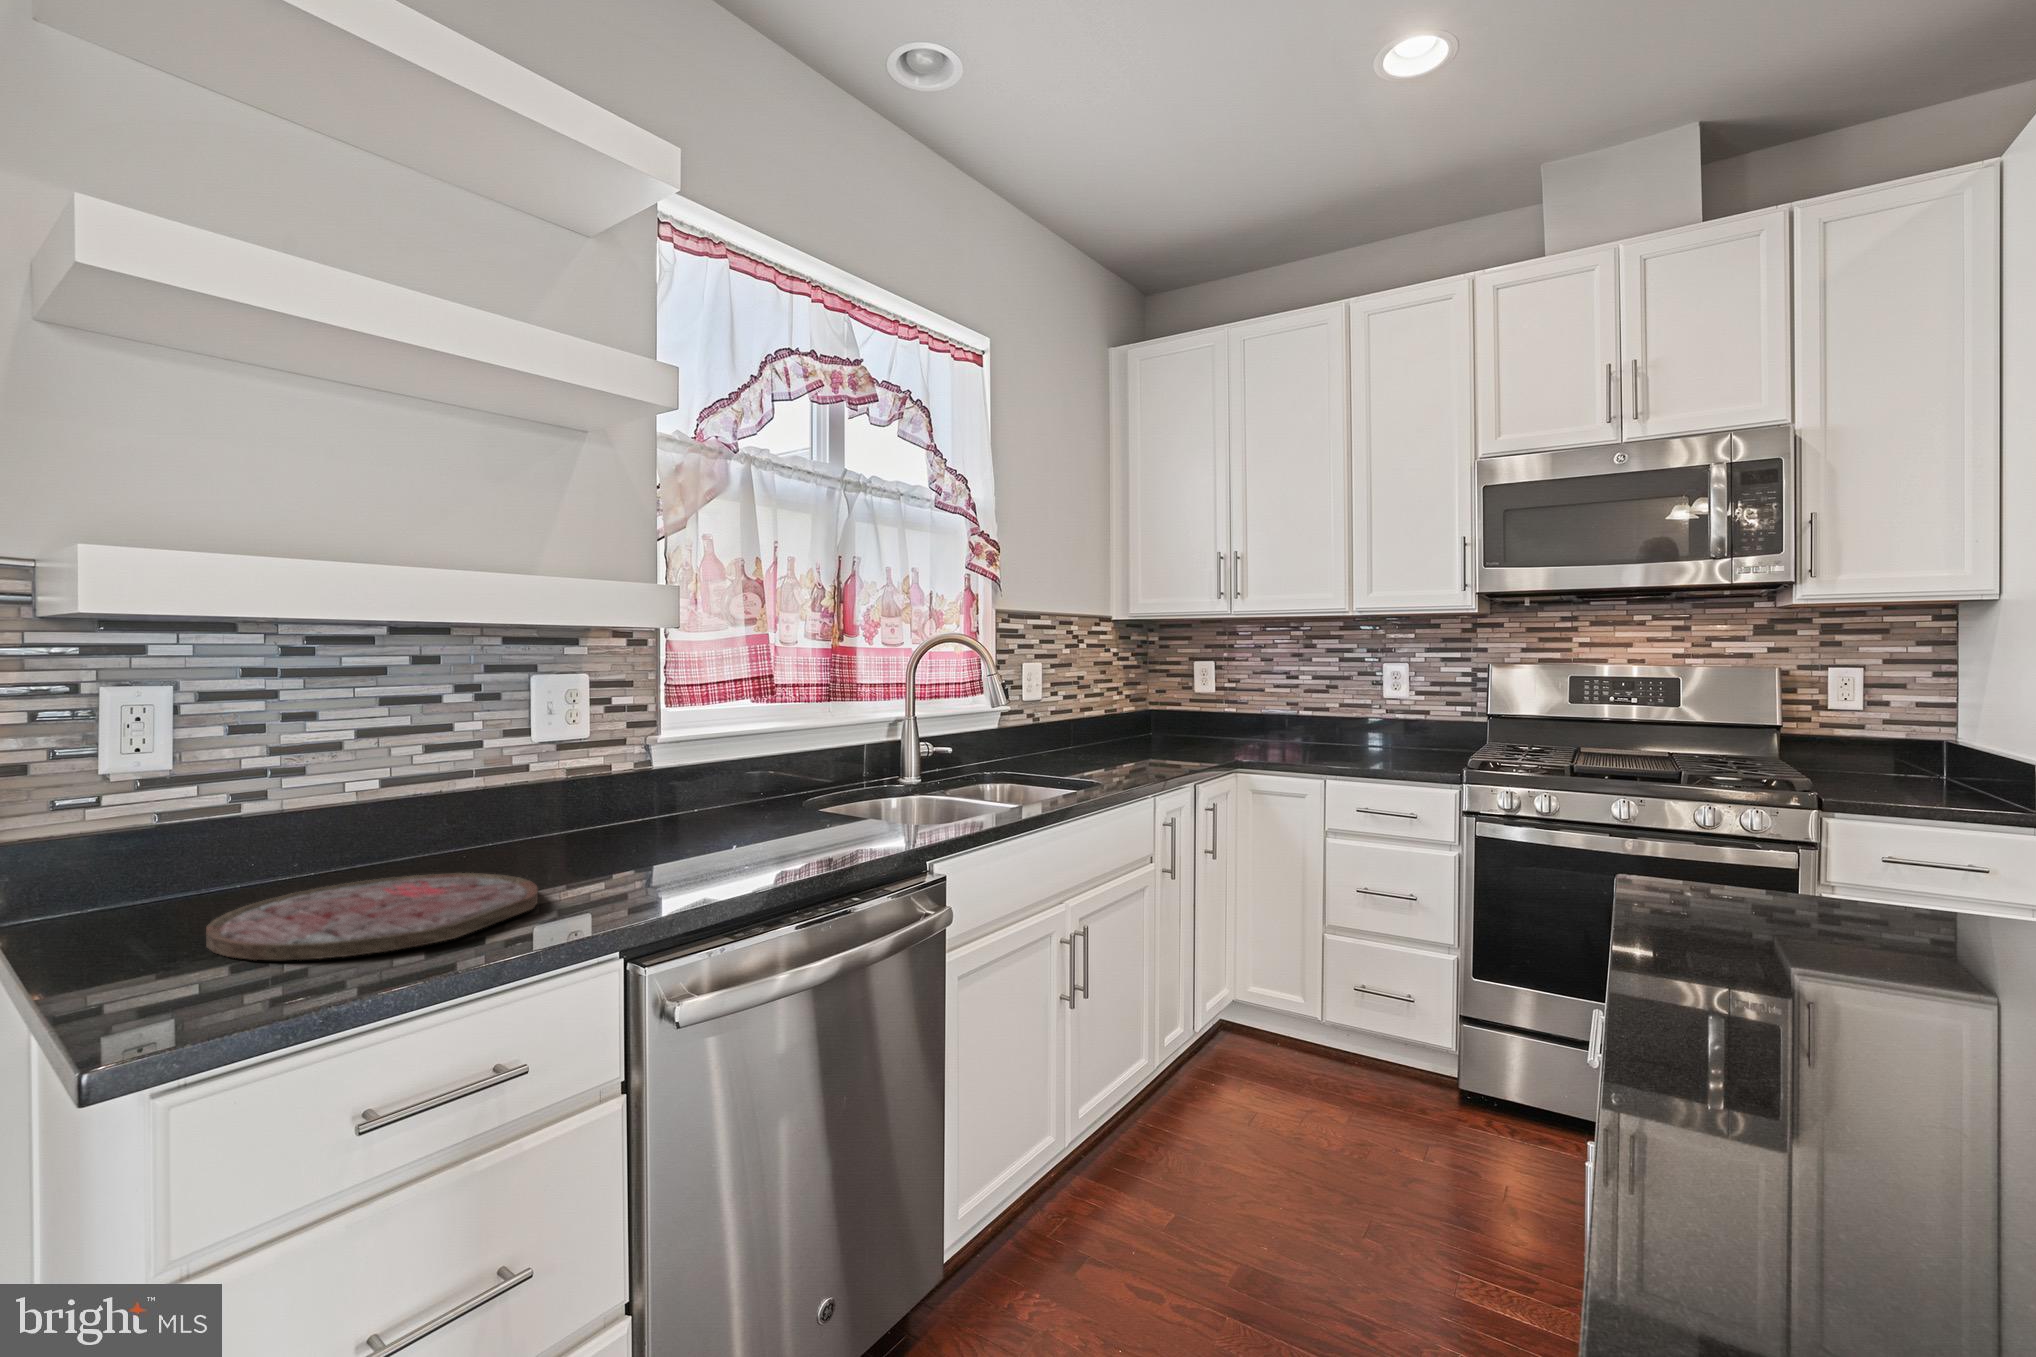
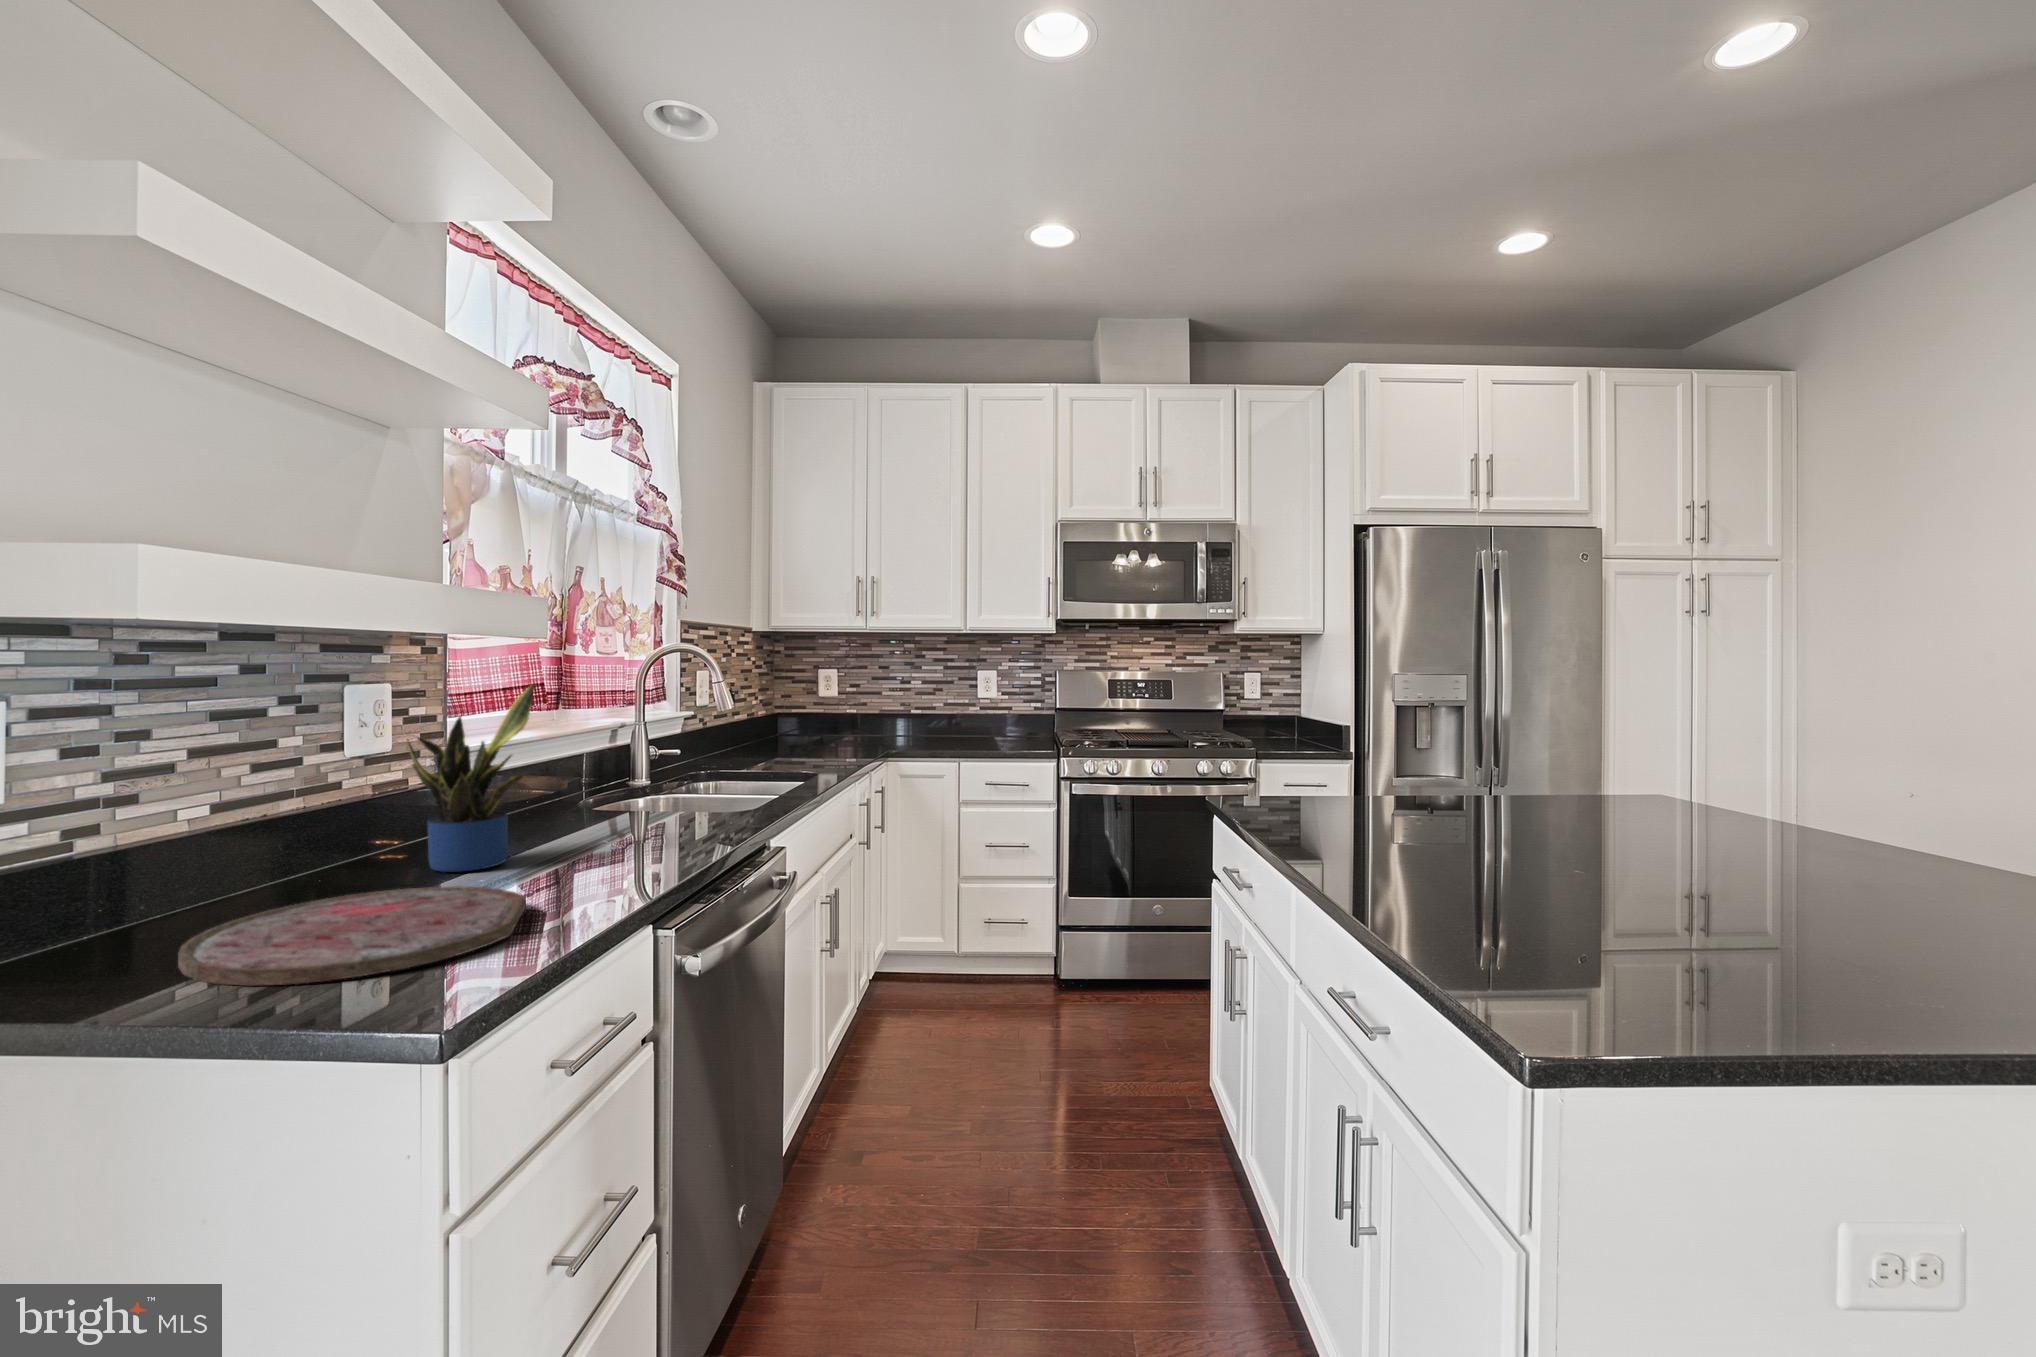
potted plant: none [554,673,682,861] -> present [407,683,535,872]

